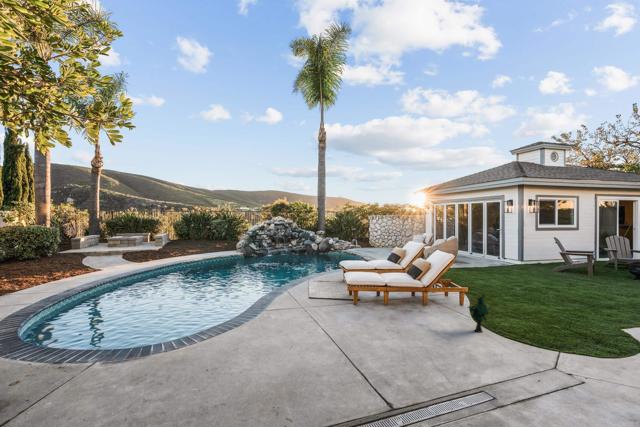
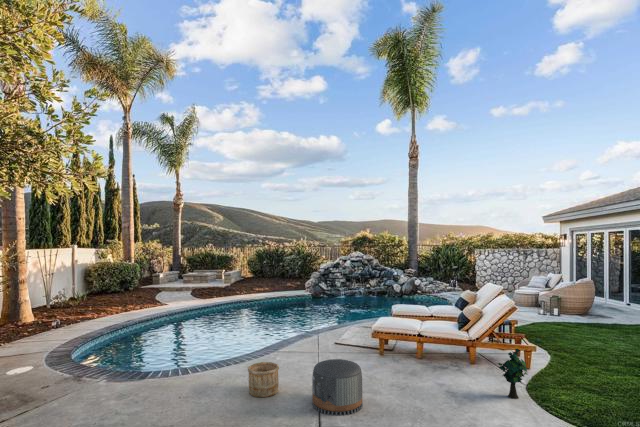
pouf: none [339,316,384,367] -> present [312,359,363,416]
wooden bucket: none [270,324,301,359] -> present [248,362,279,397]

